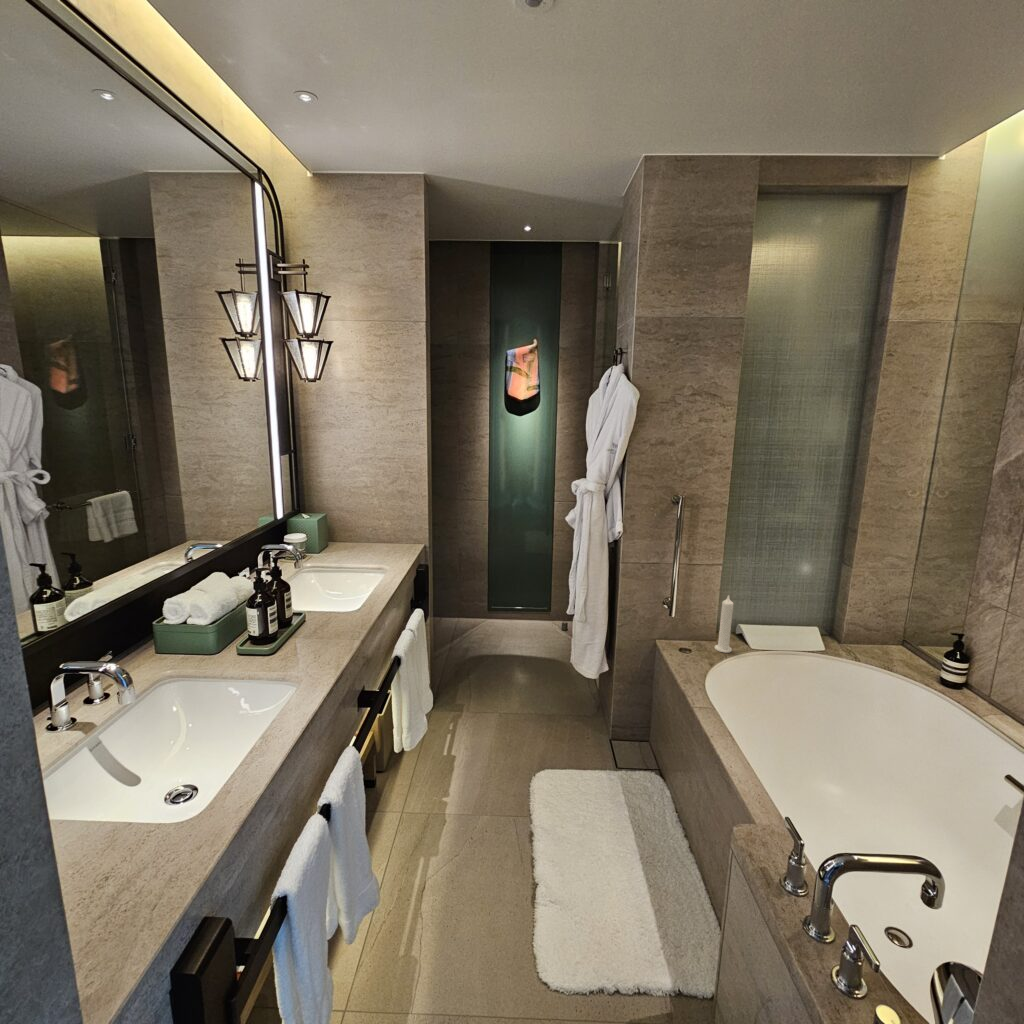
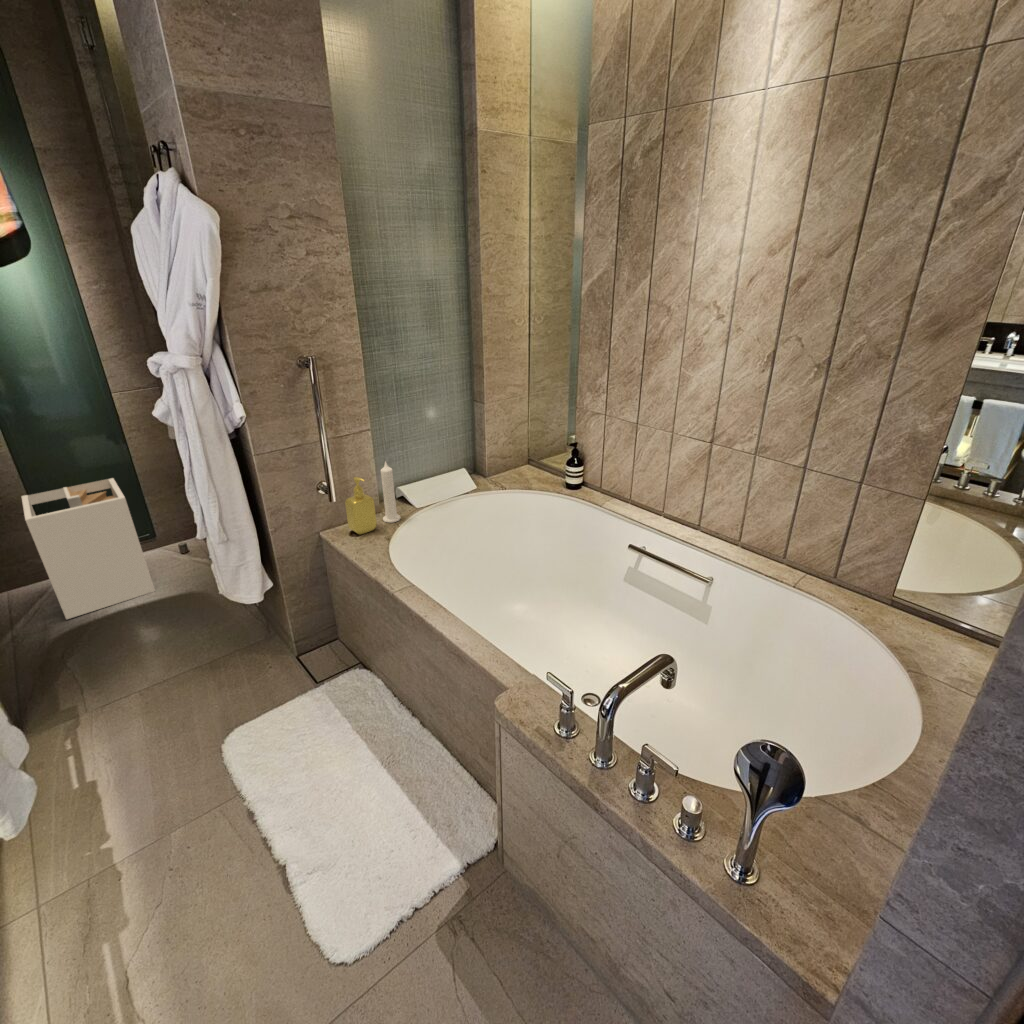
laundry hamper: none [483,560,540,651] -> present [22,478,155,619]
soap dispenser: none [681,601,708,652] -> present [345,477,377,534]

